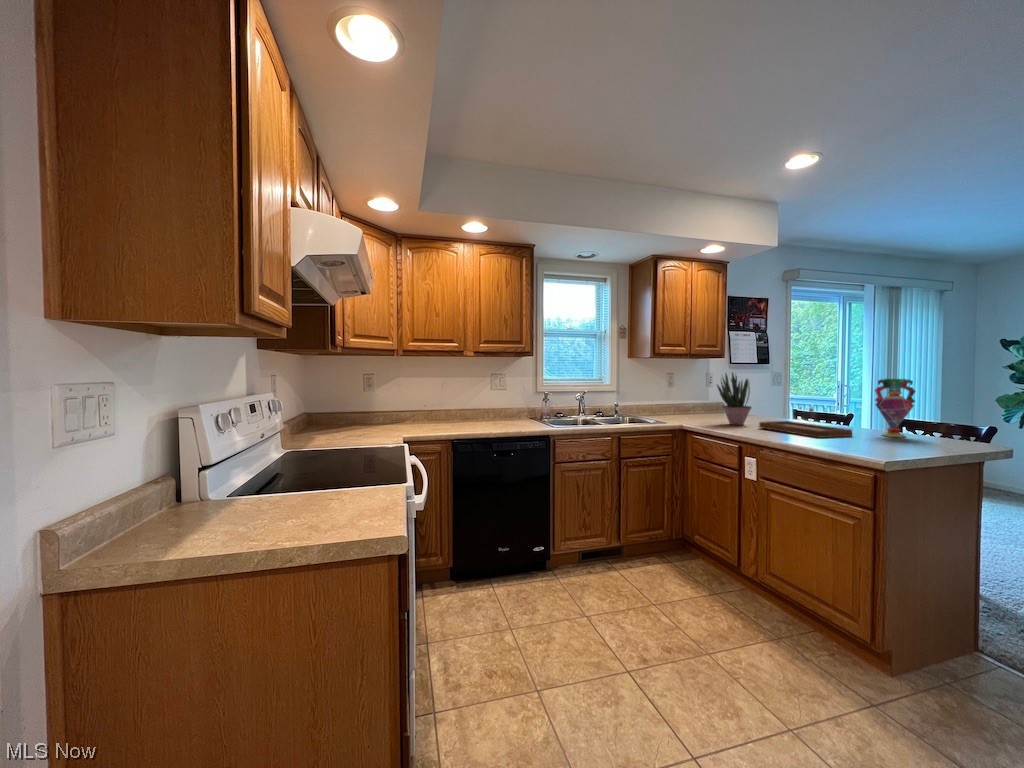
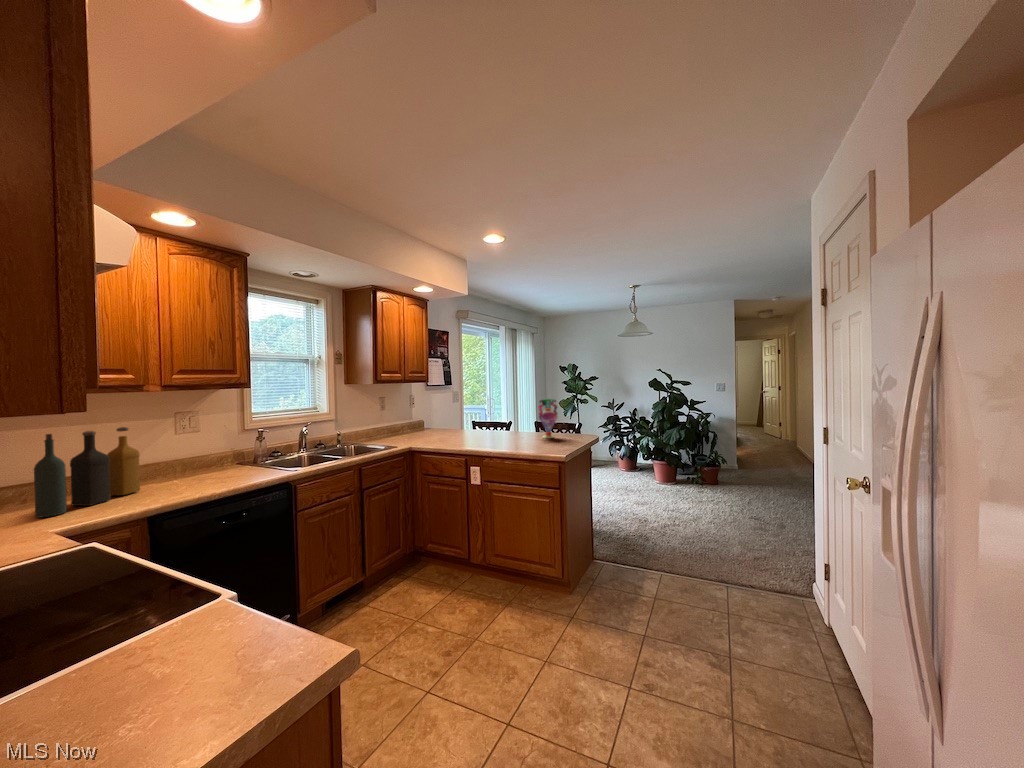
potted plant: present [717,373,751,425] -> none [435,396,461,441]
bottle: none [406,380,462,432] -> present [34,427,140,517]
tray: present [759,408,852,438] -> none [471,423,530,445]

